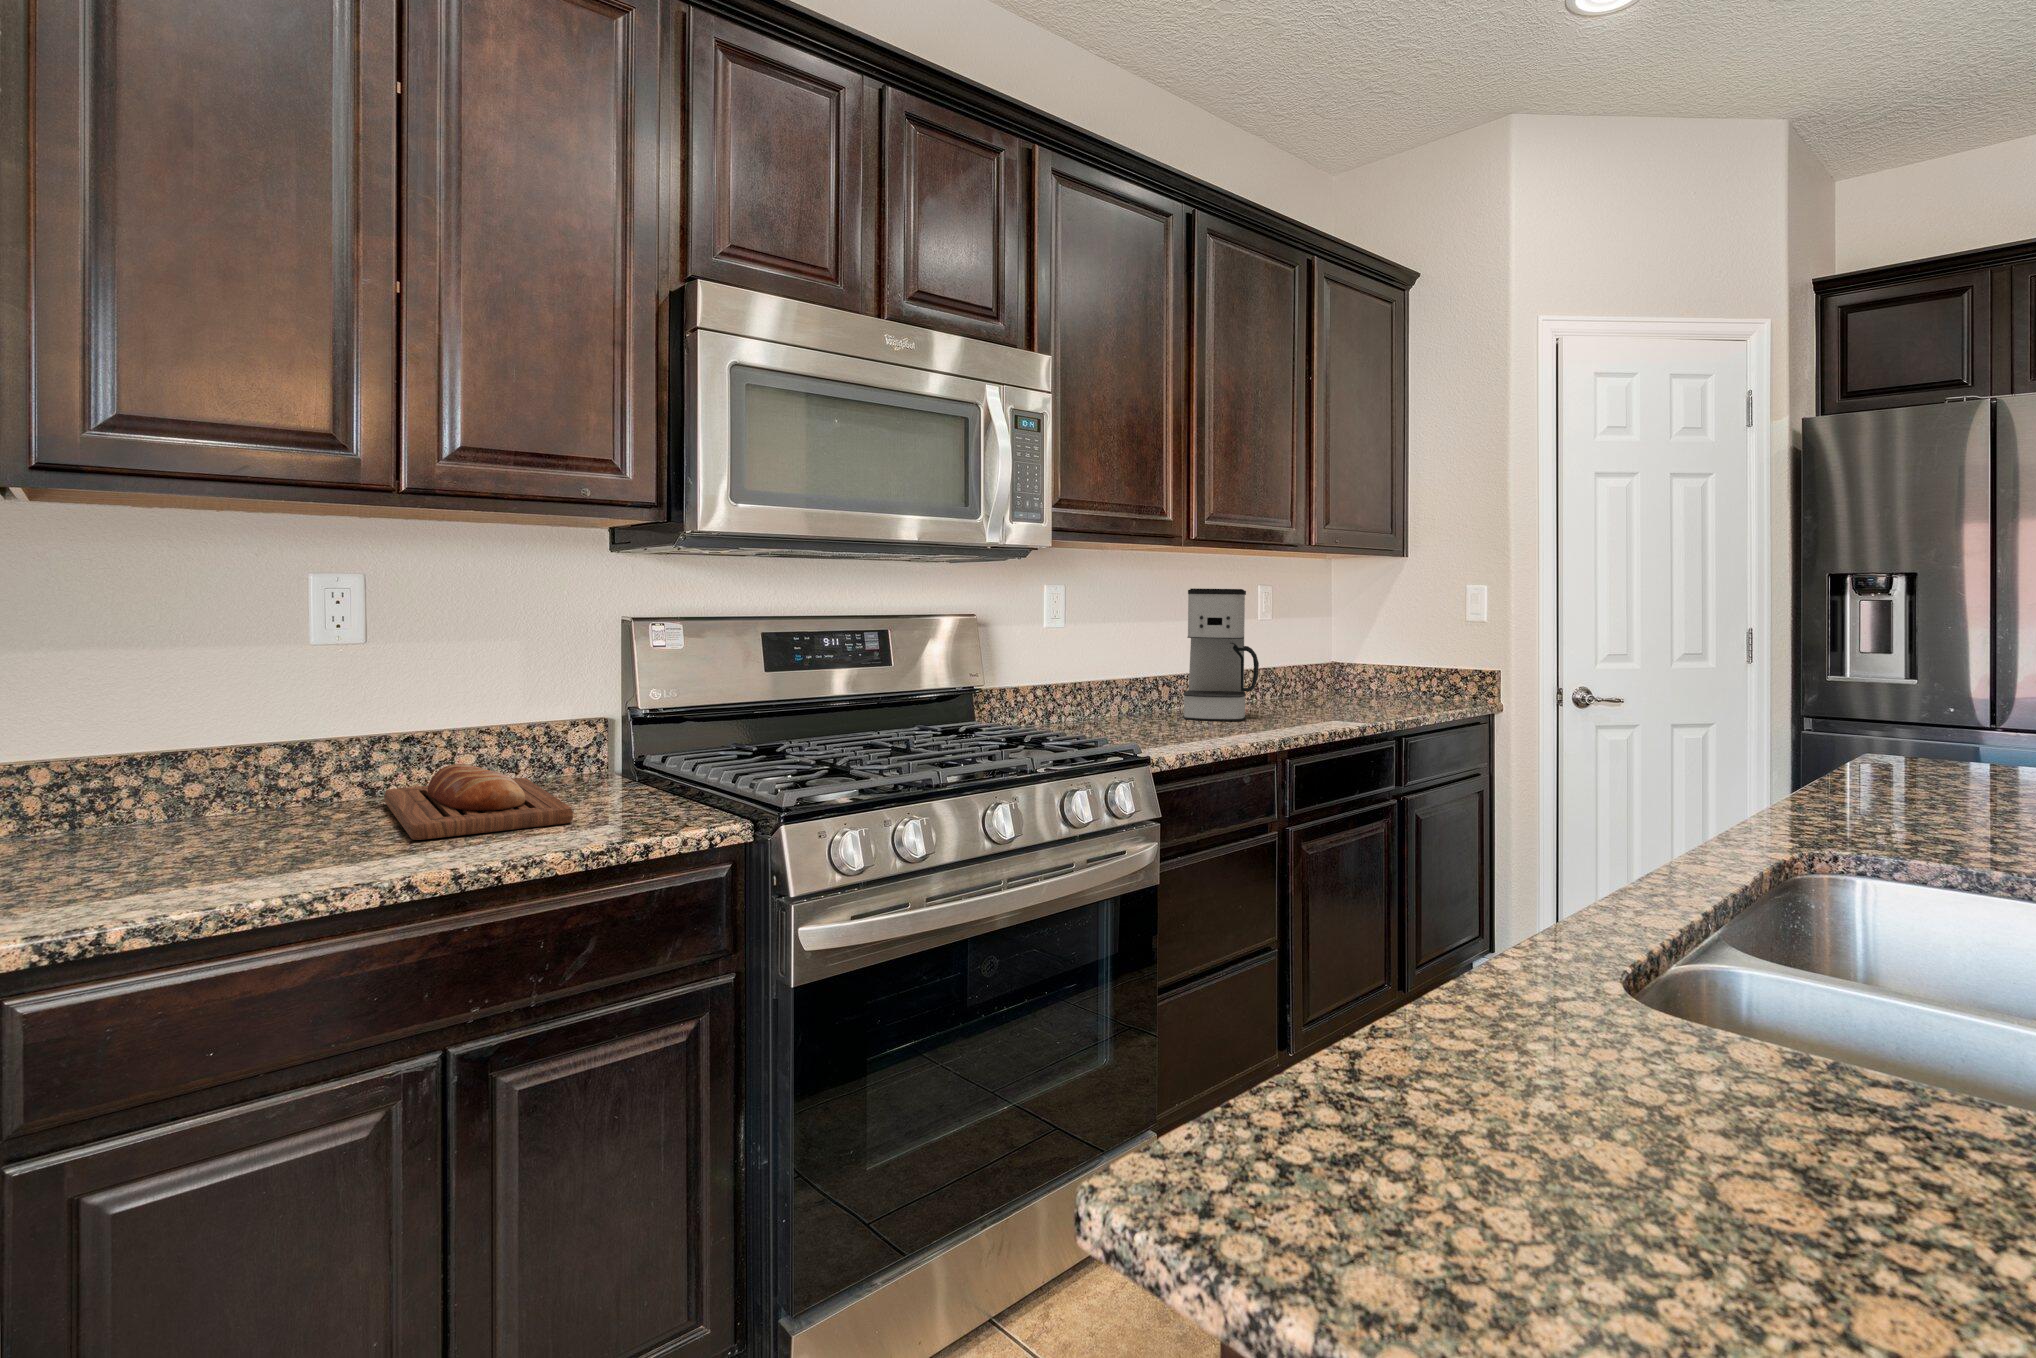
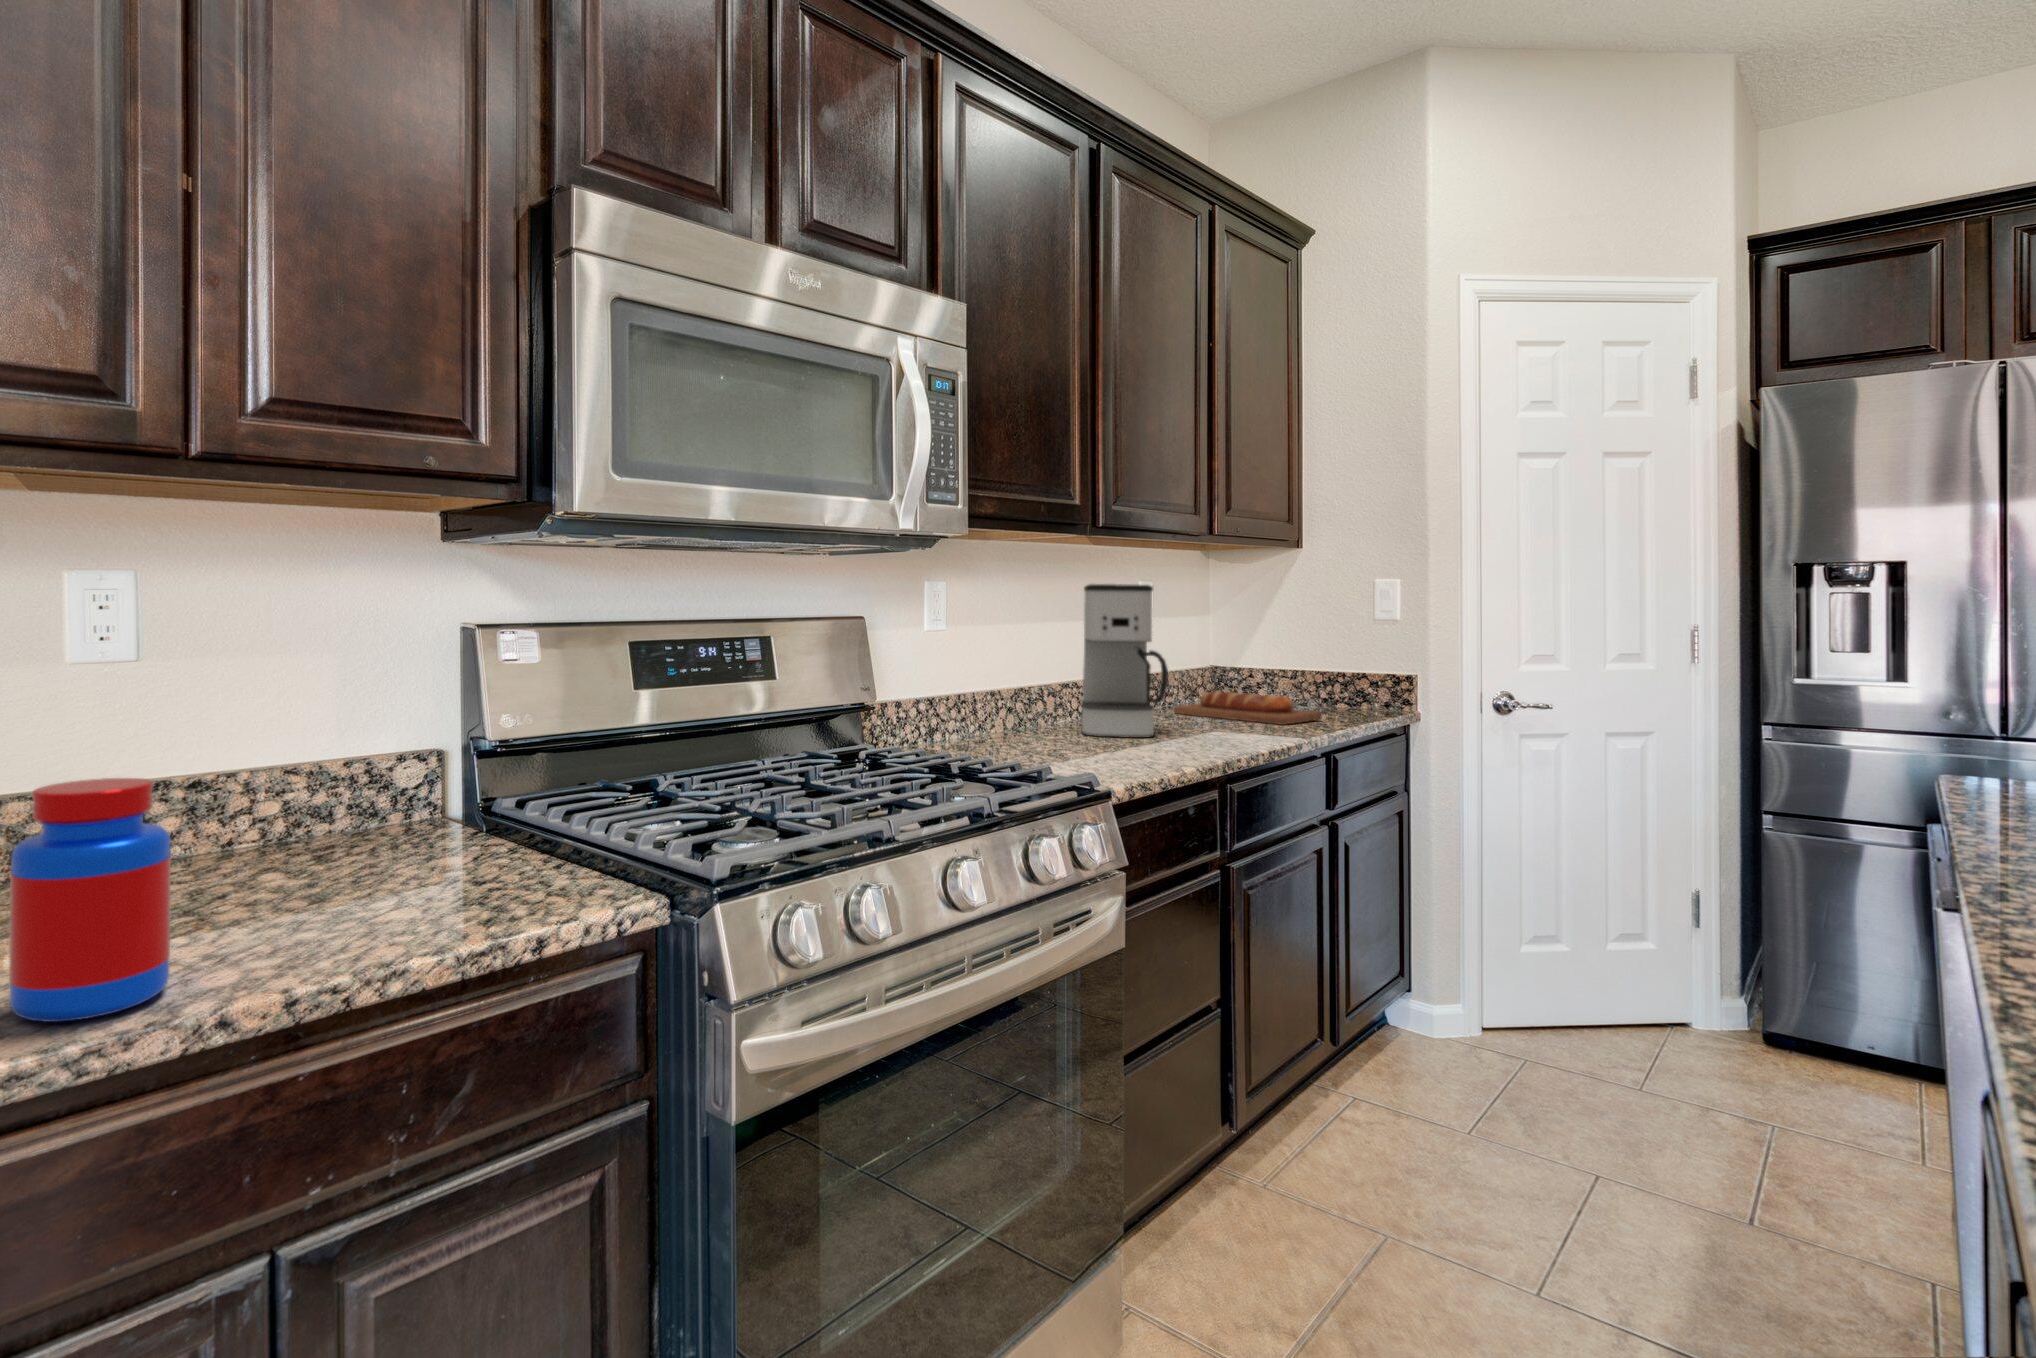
jar: none [265,720,375,881] -> present [9,778,171,1022]
bread loaf: present [384,764,573,840] -> present [1174,691,1322,725]

